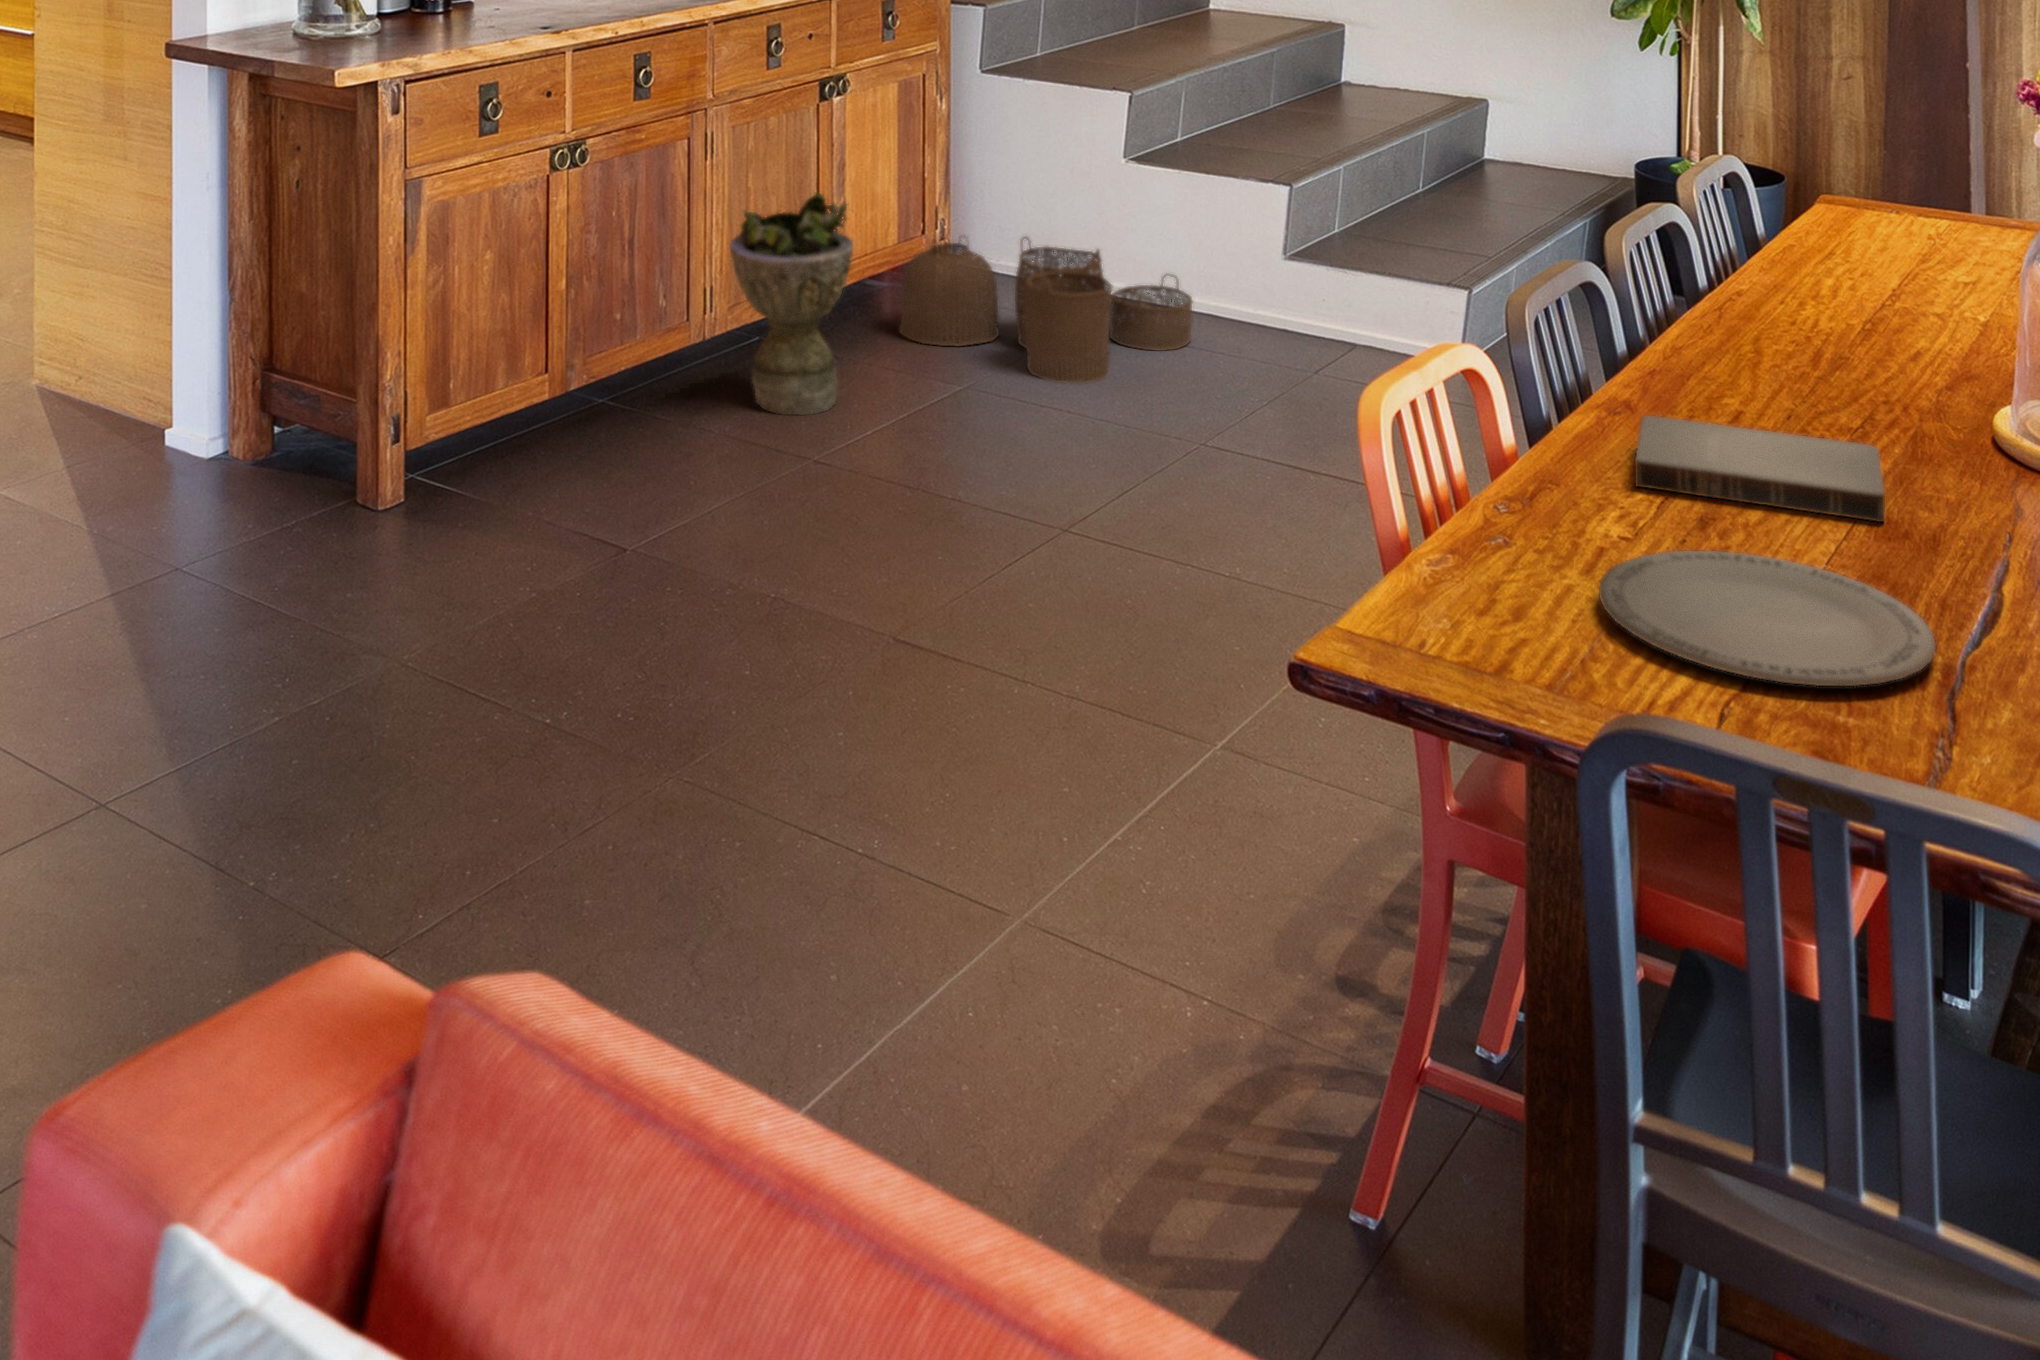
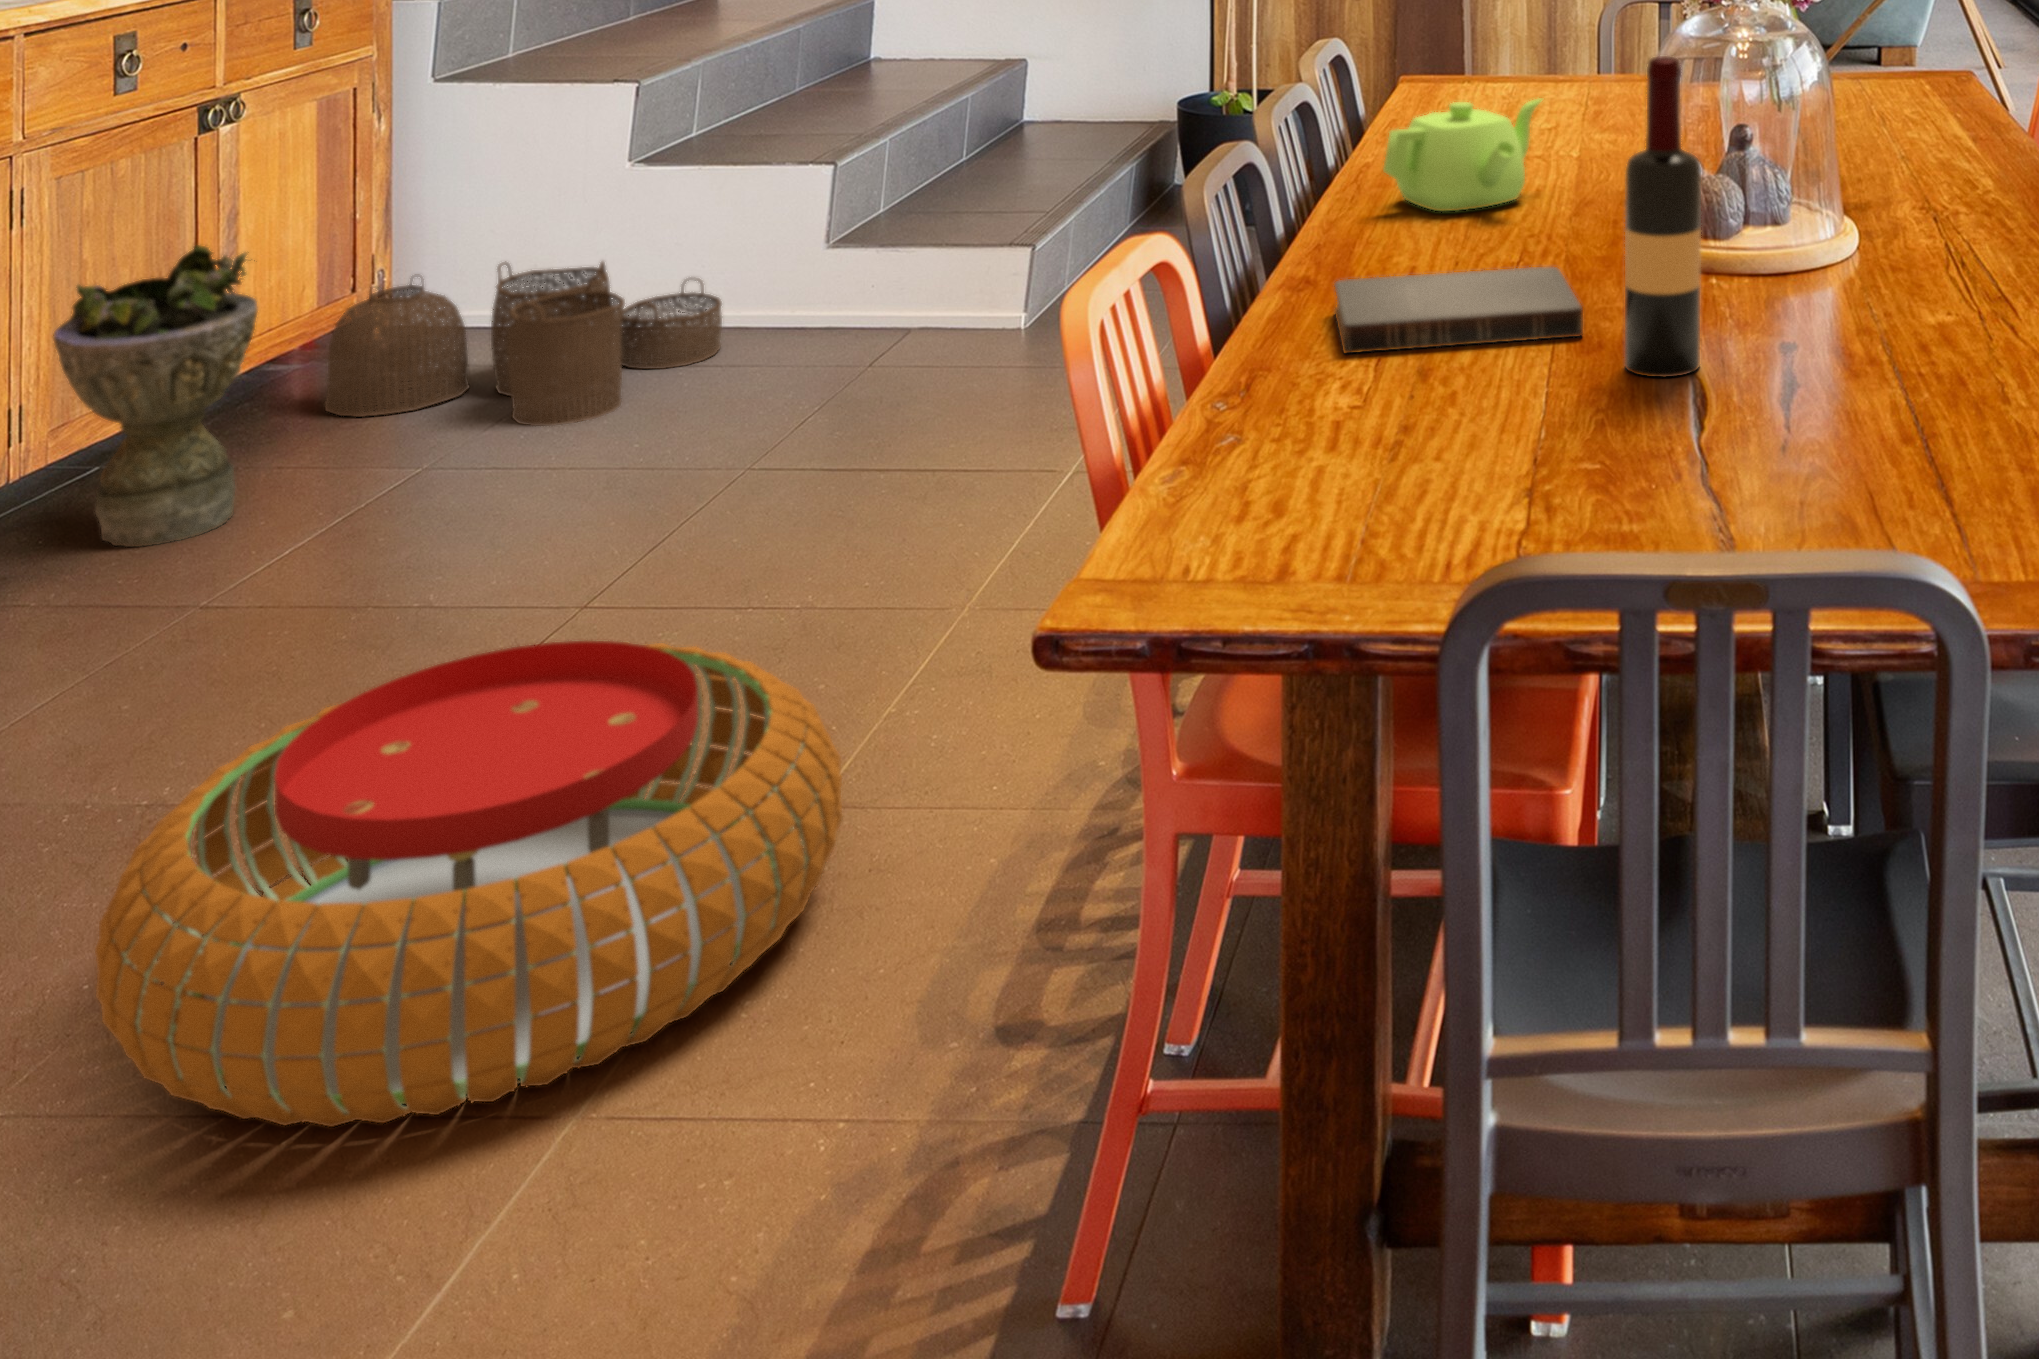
teapot: none [1732,254,1920,366] -> present [1383,98,1542,211]
wine bottle: none [1914,265,2002,587] -> present [1625,56,1701,377]
plate: present [1599,551,1936,686] -> none [1354,388,1686,513]
pouf: none [737,560,1230,900] -> present [95,641,843,1127]

